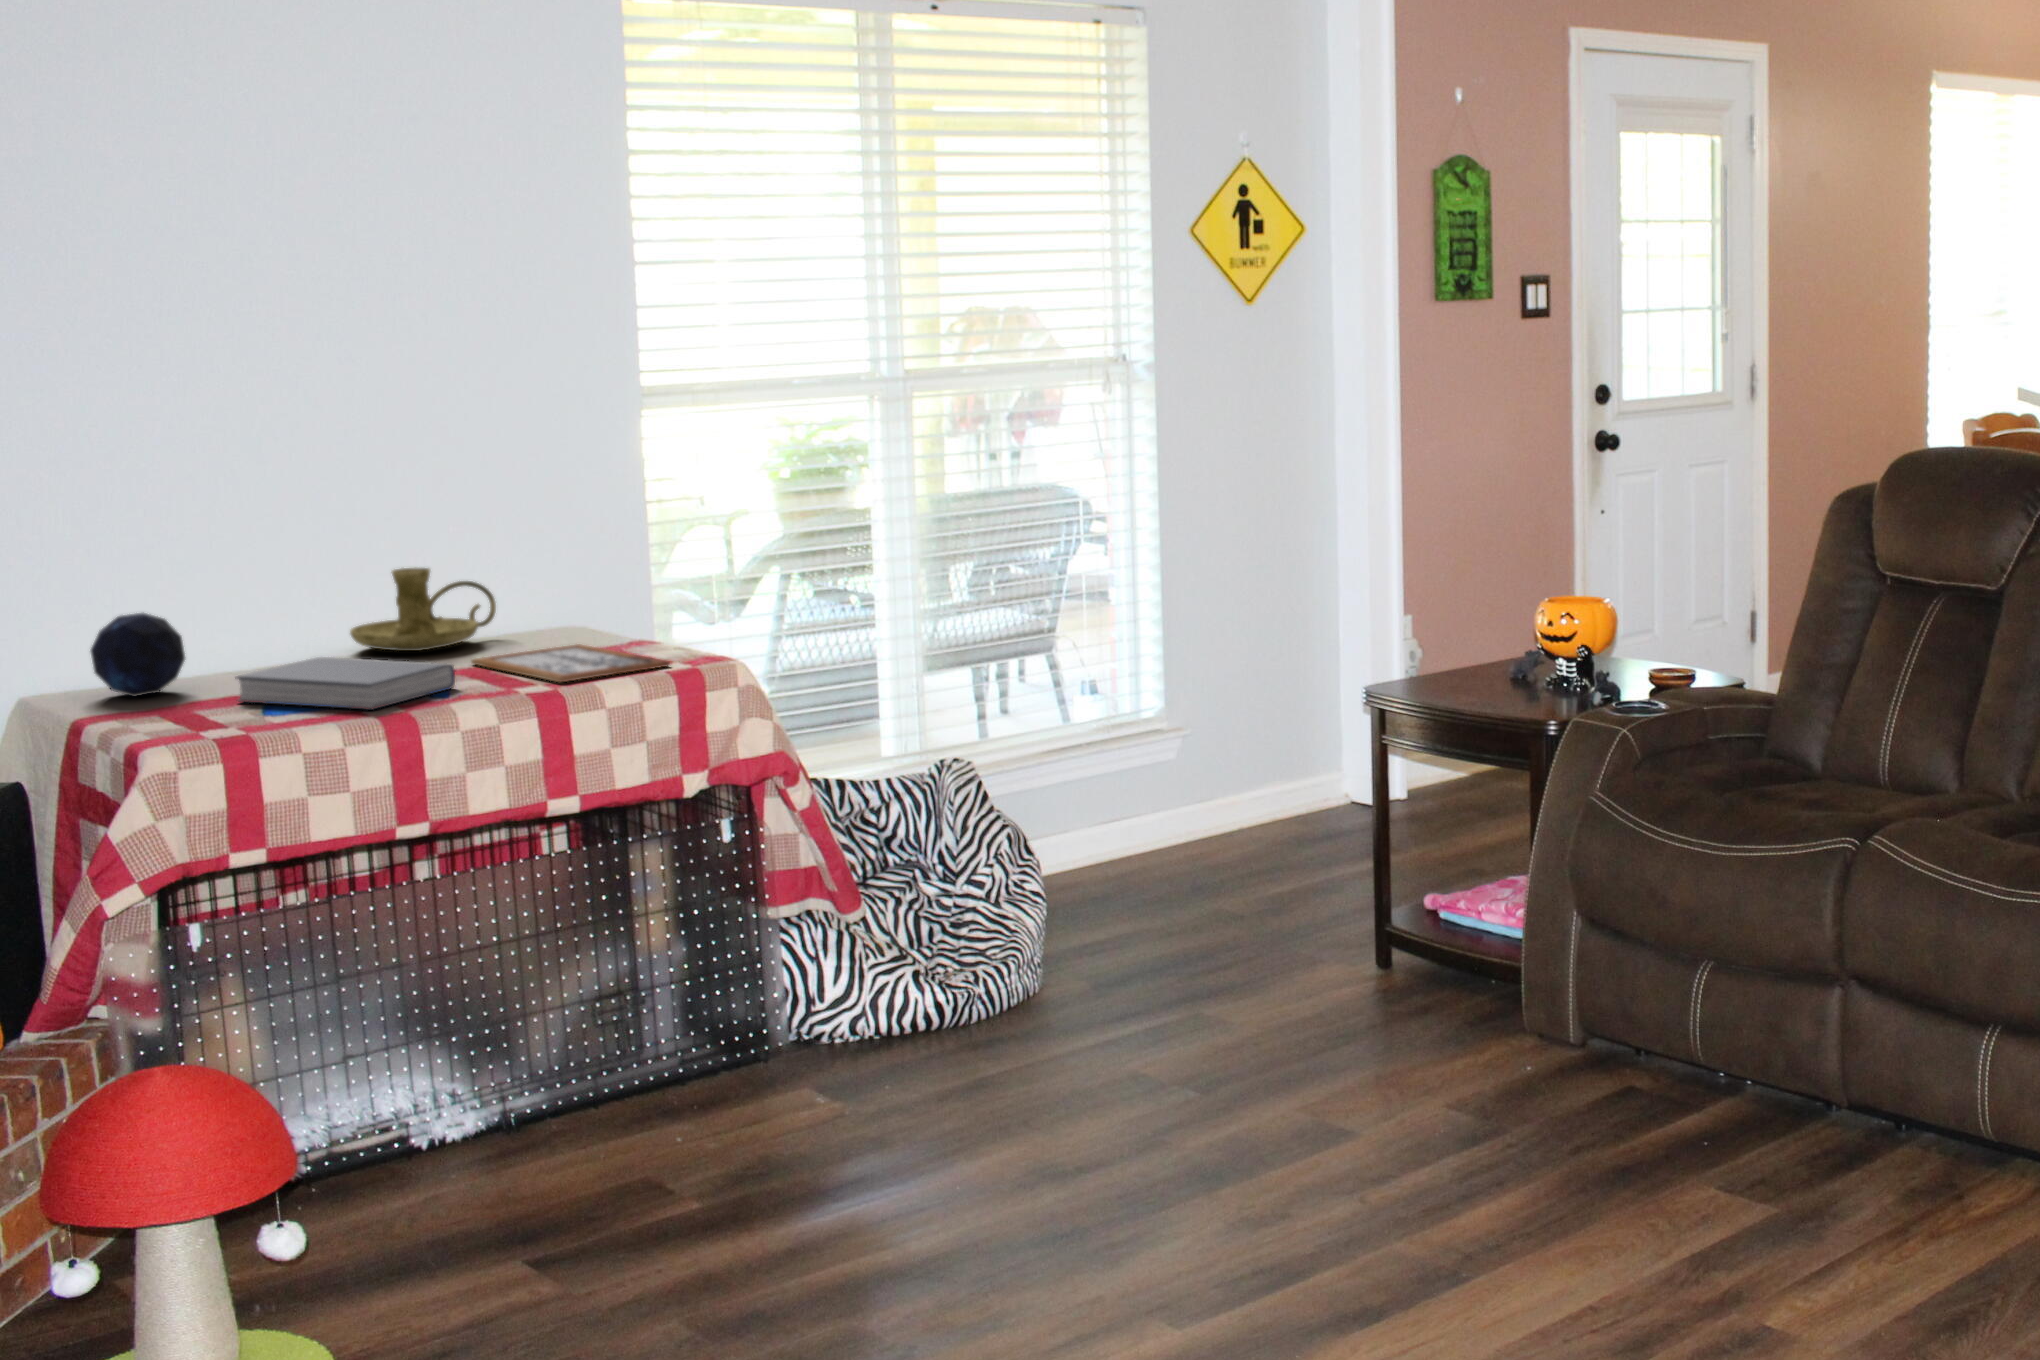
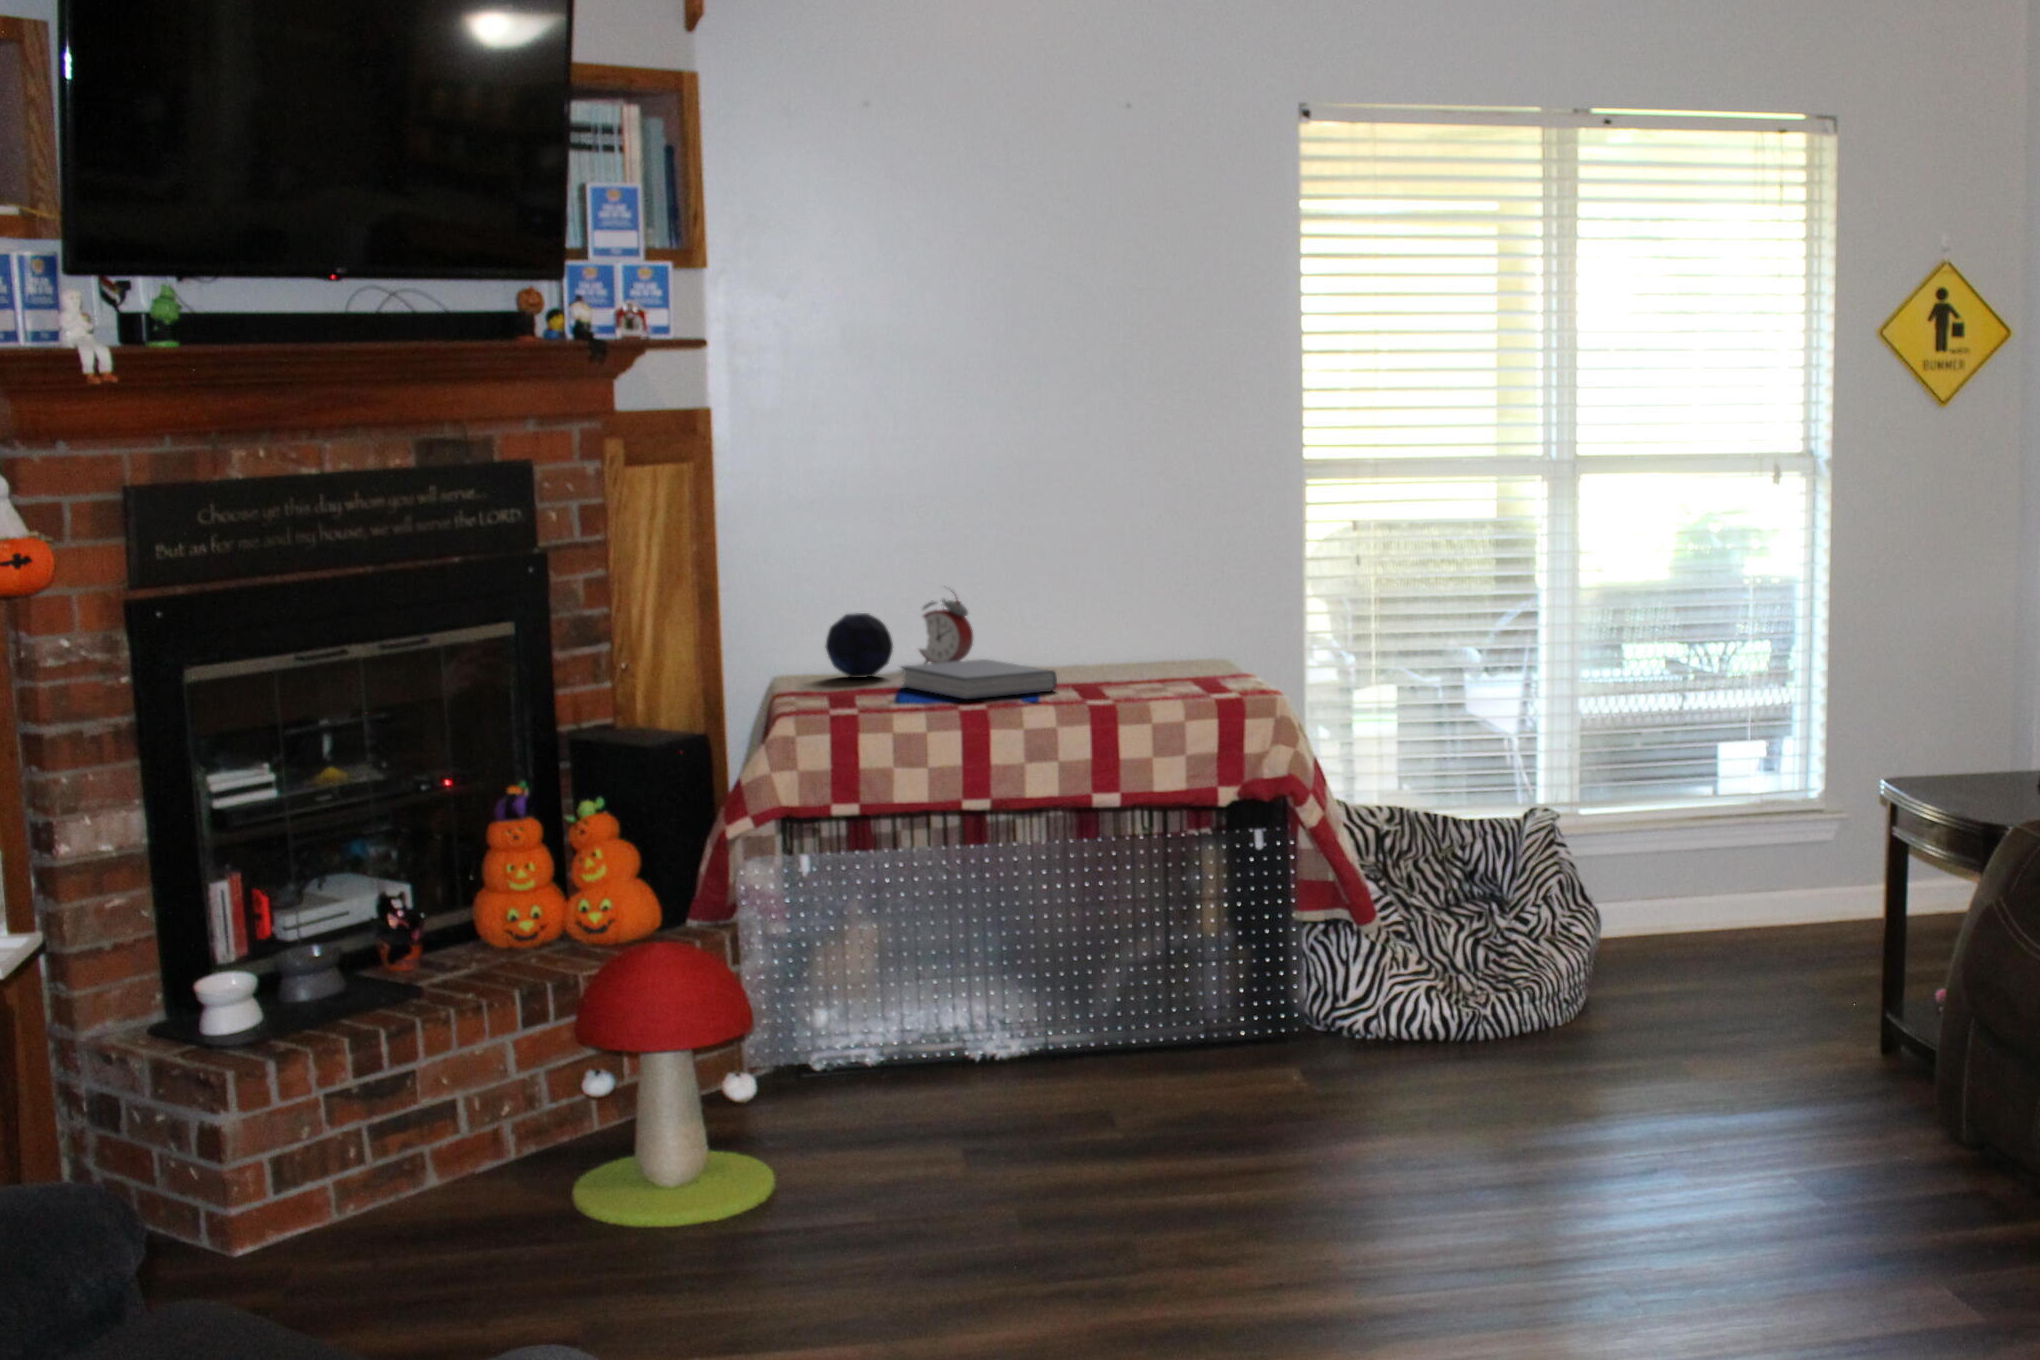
candle holder: present [350,567,496,651] -> none [1048,597,1169,665]
alarm clock: none [169,570,249,669] -> present [919,591,973,664]
picture frame: present [471,644,670,682] -> none [1105,669,1234,694]

